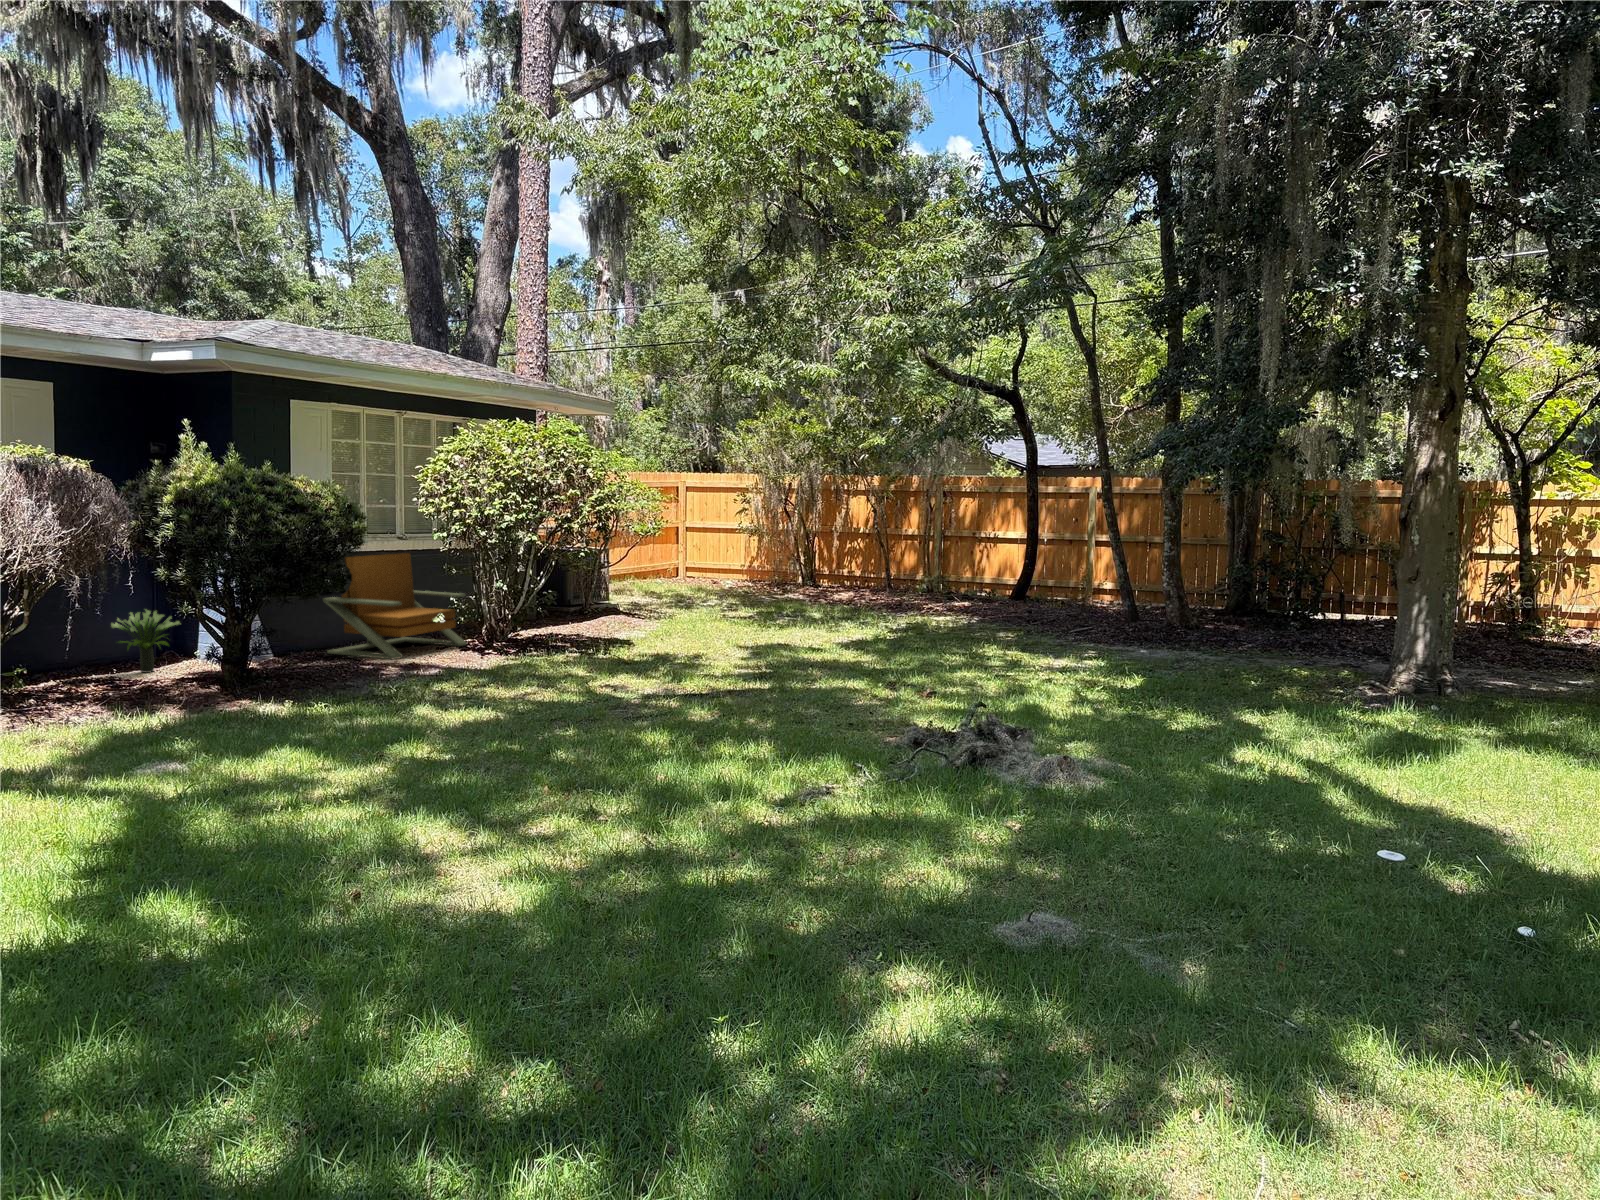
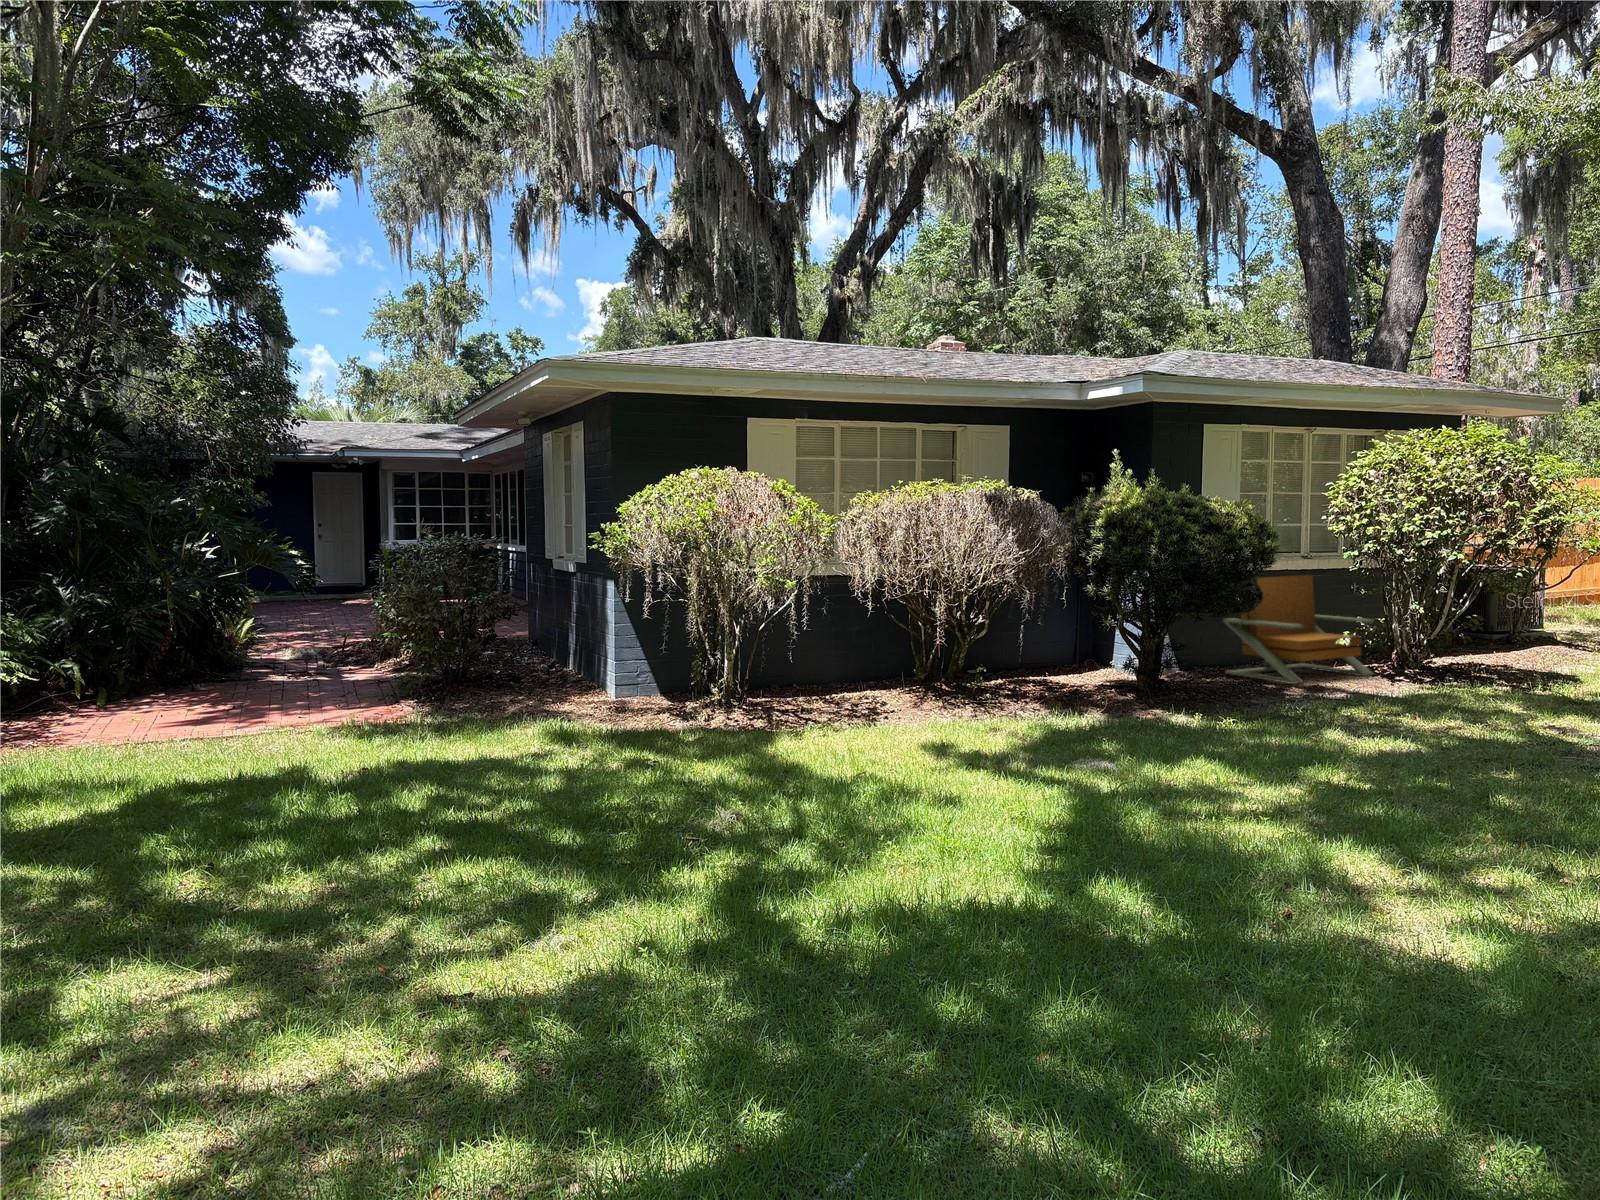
potted plant: present [111,610,180,673] -> none [1048,623,1101,678]

